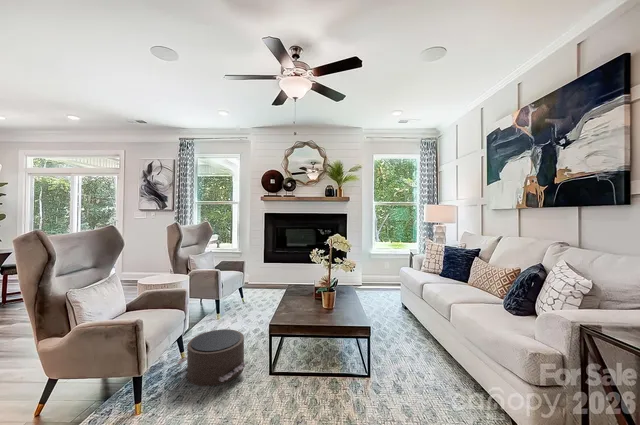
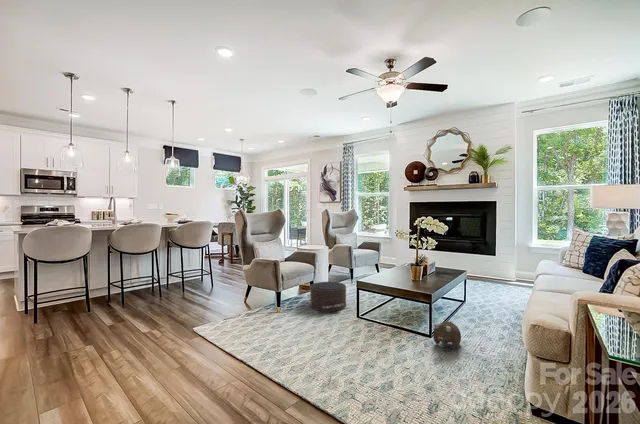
plush toy: none [389,358,419,391] -> present [433,321,461,350]

